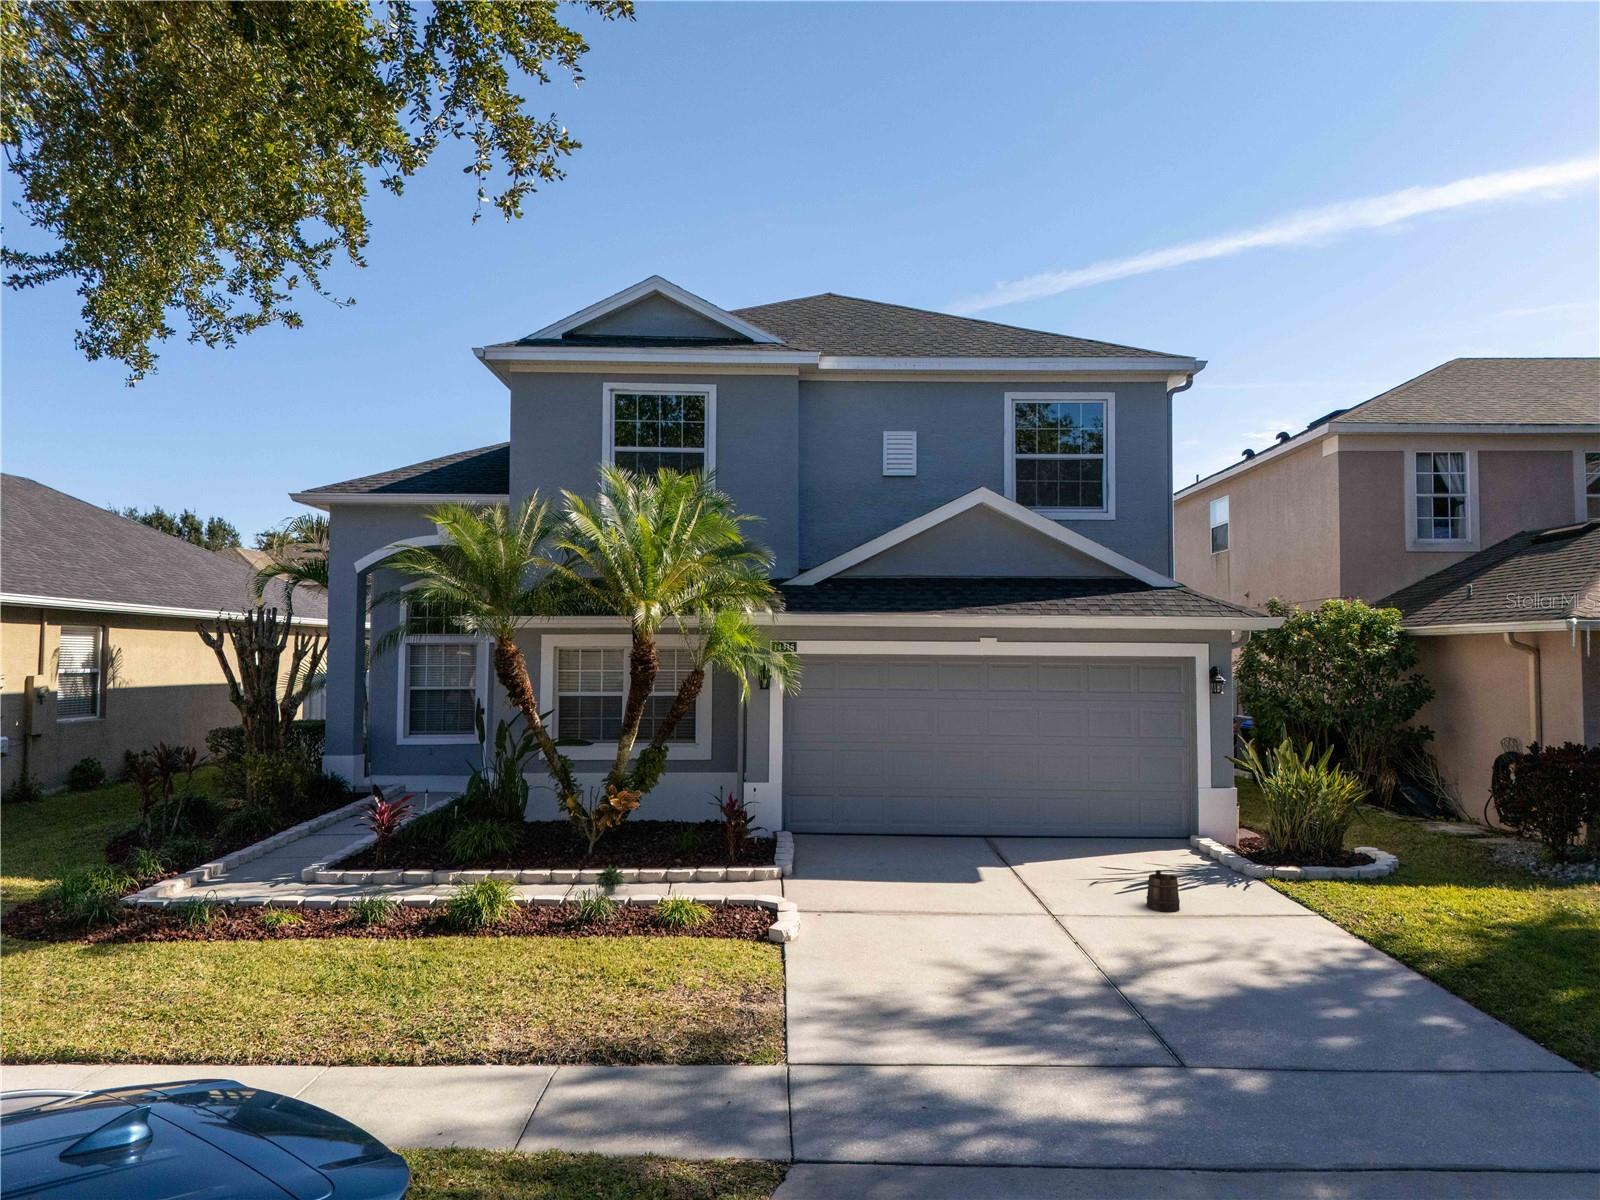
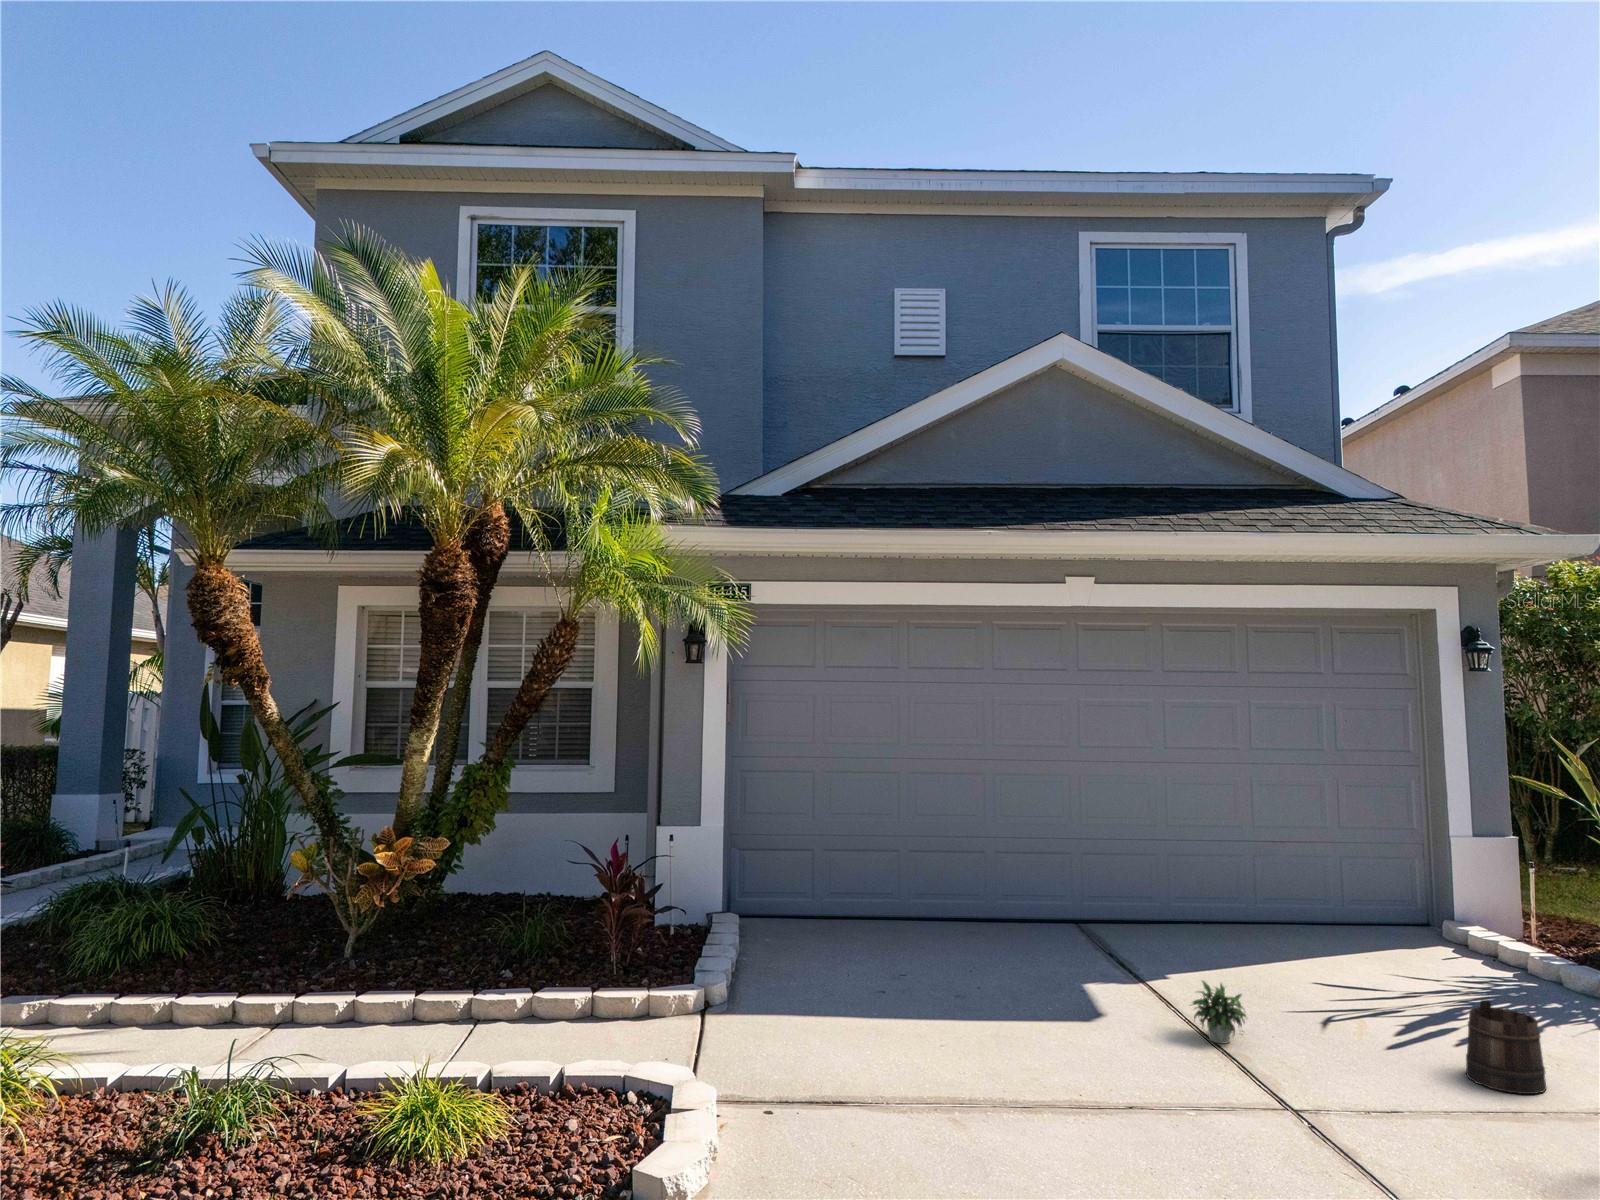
potted plant: present [596,865,628,895] -> present [1193,981,1246,1044]

